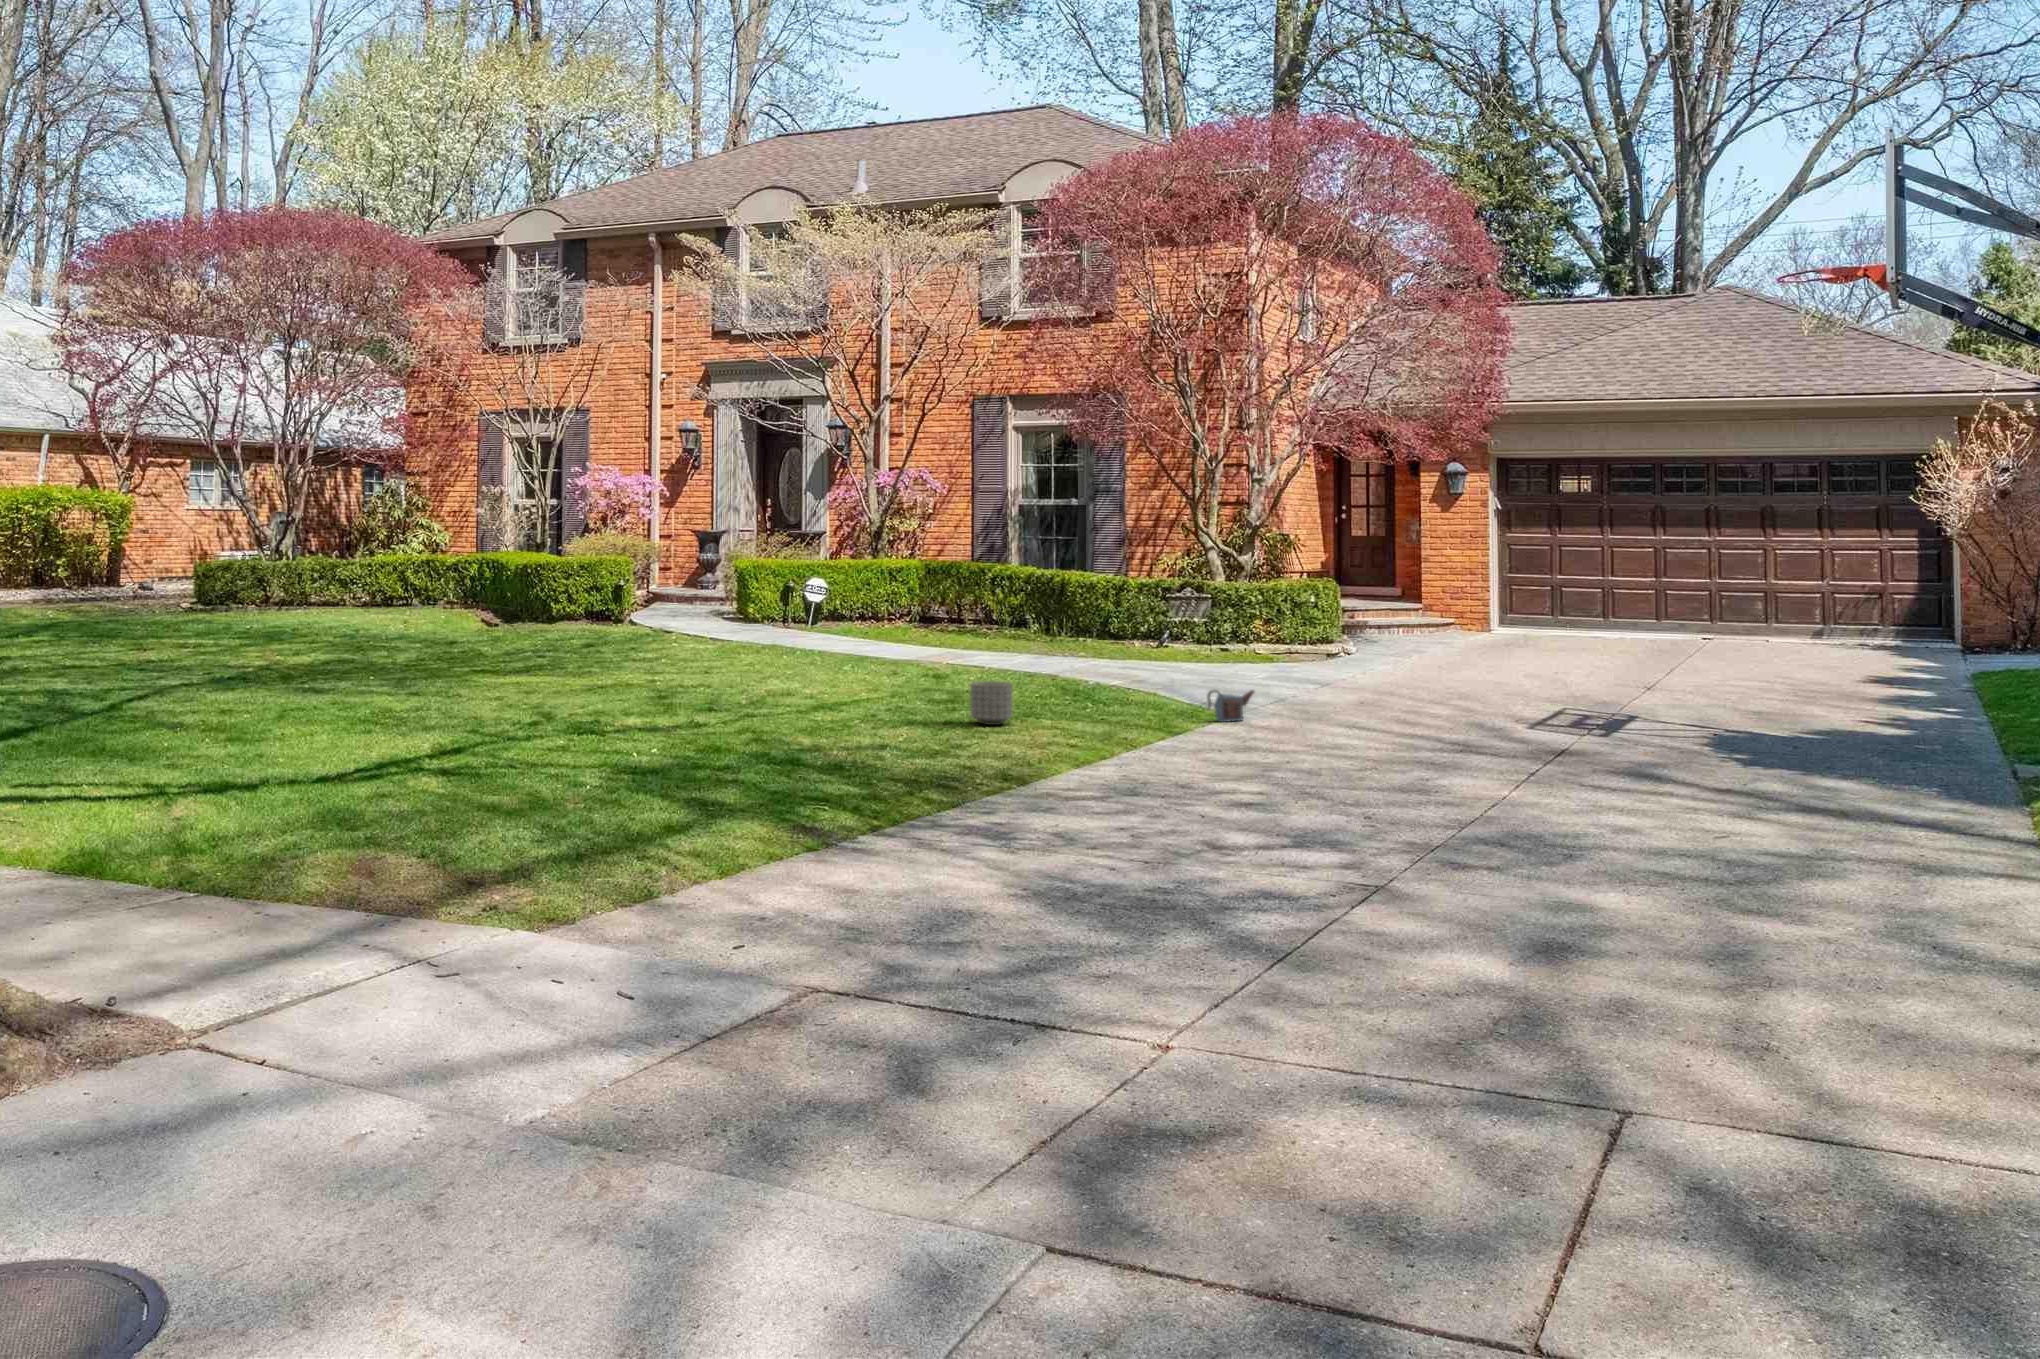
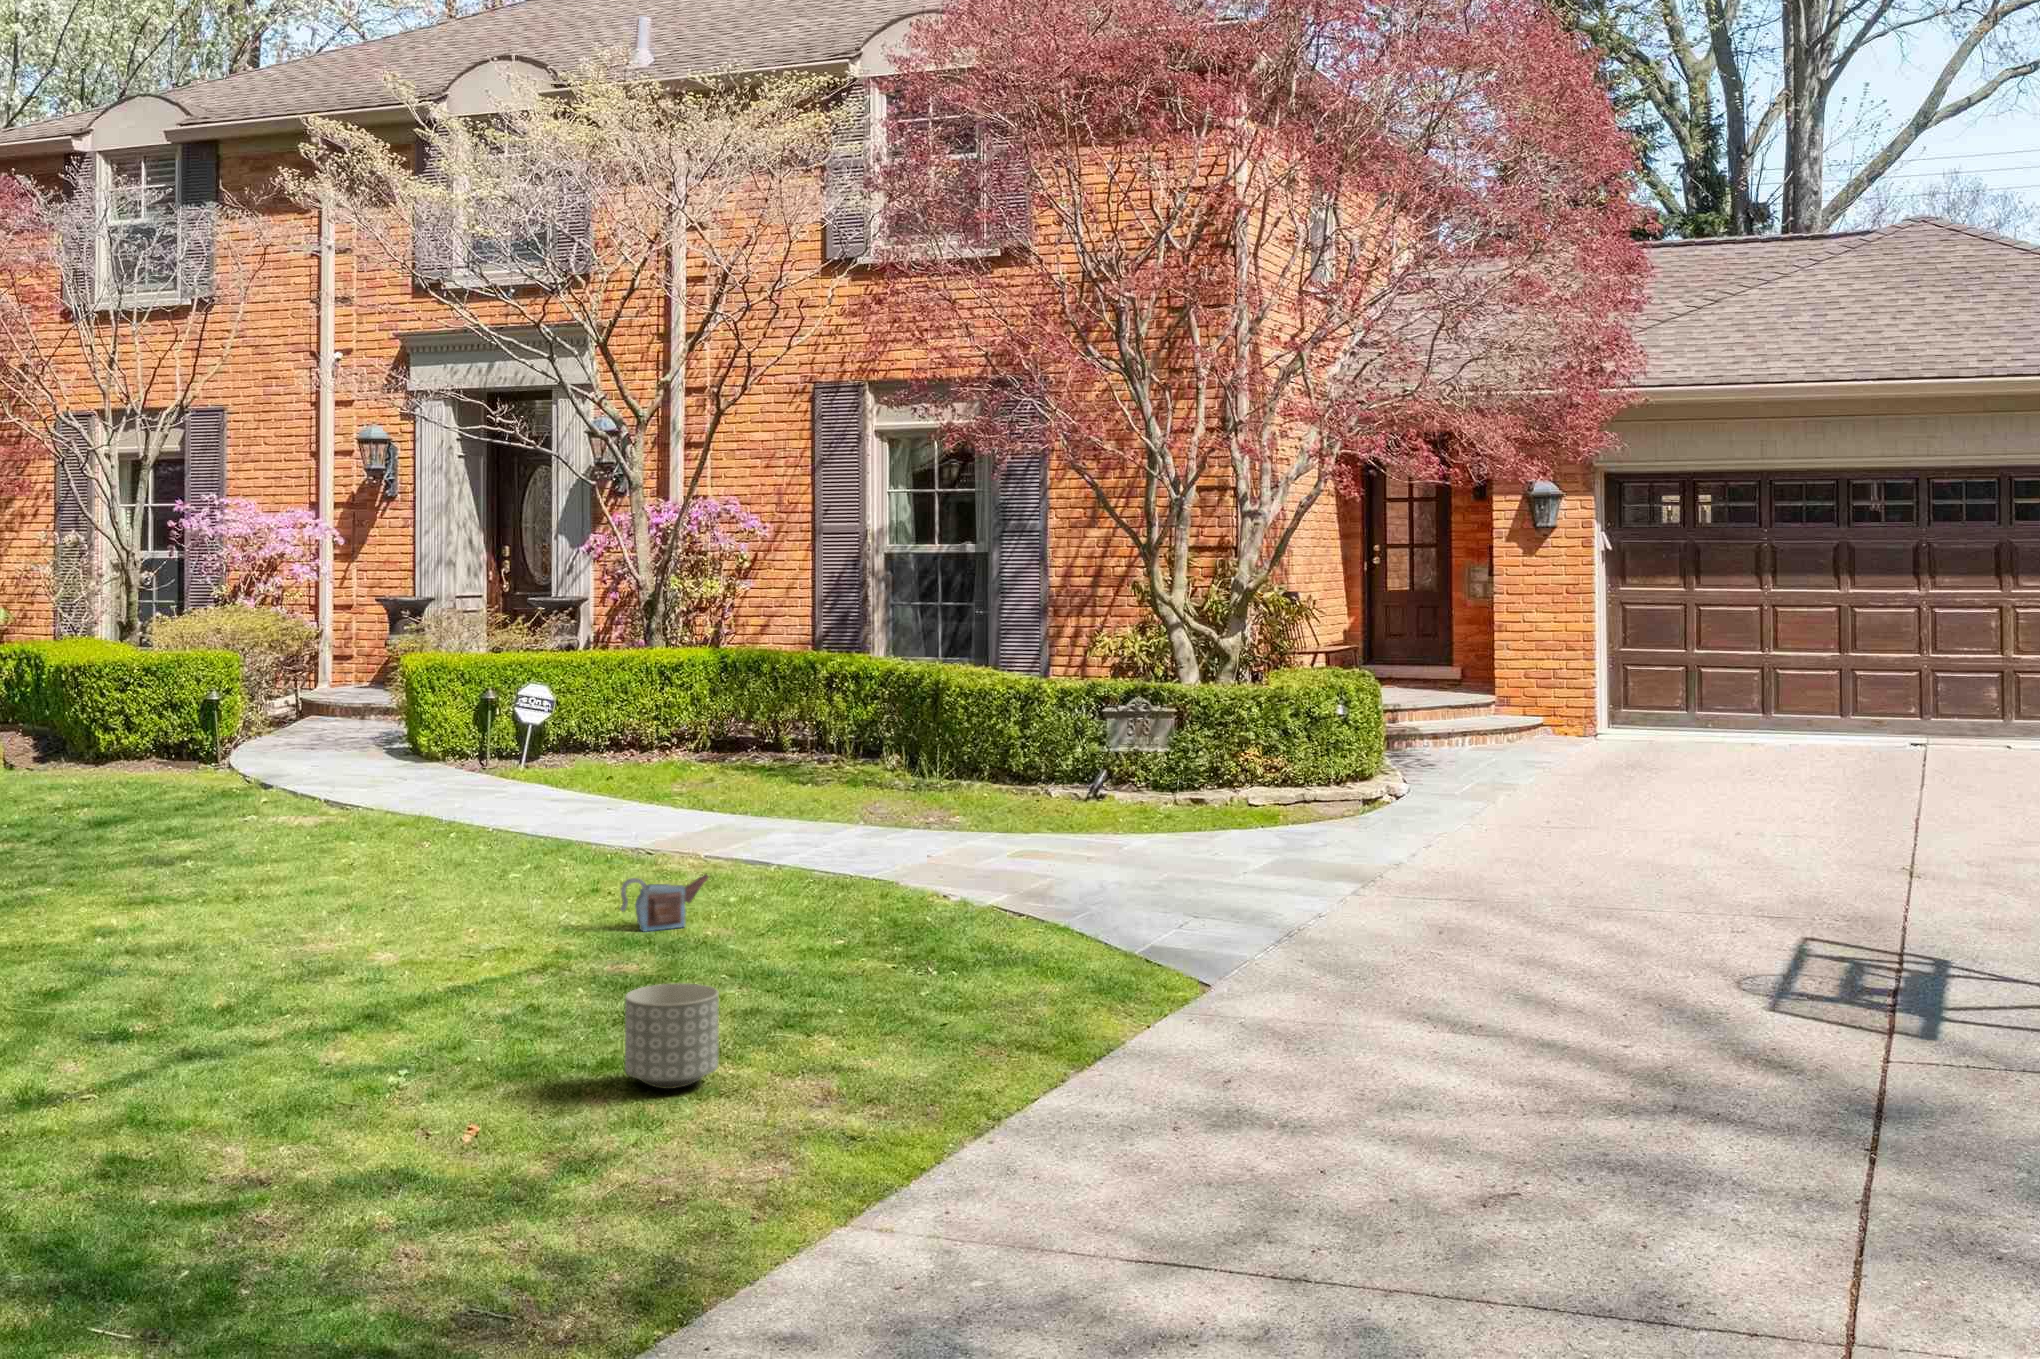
watering can: present [1207,690,1254,722] -> present [620,874,709,931]

